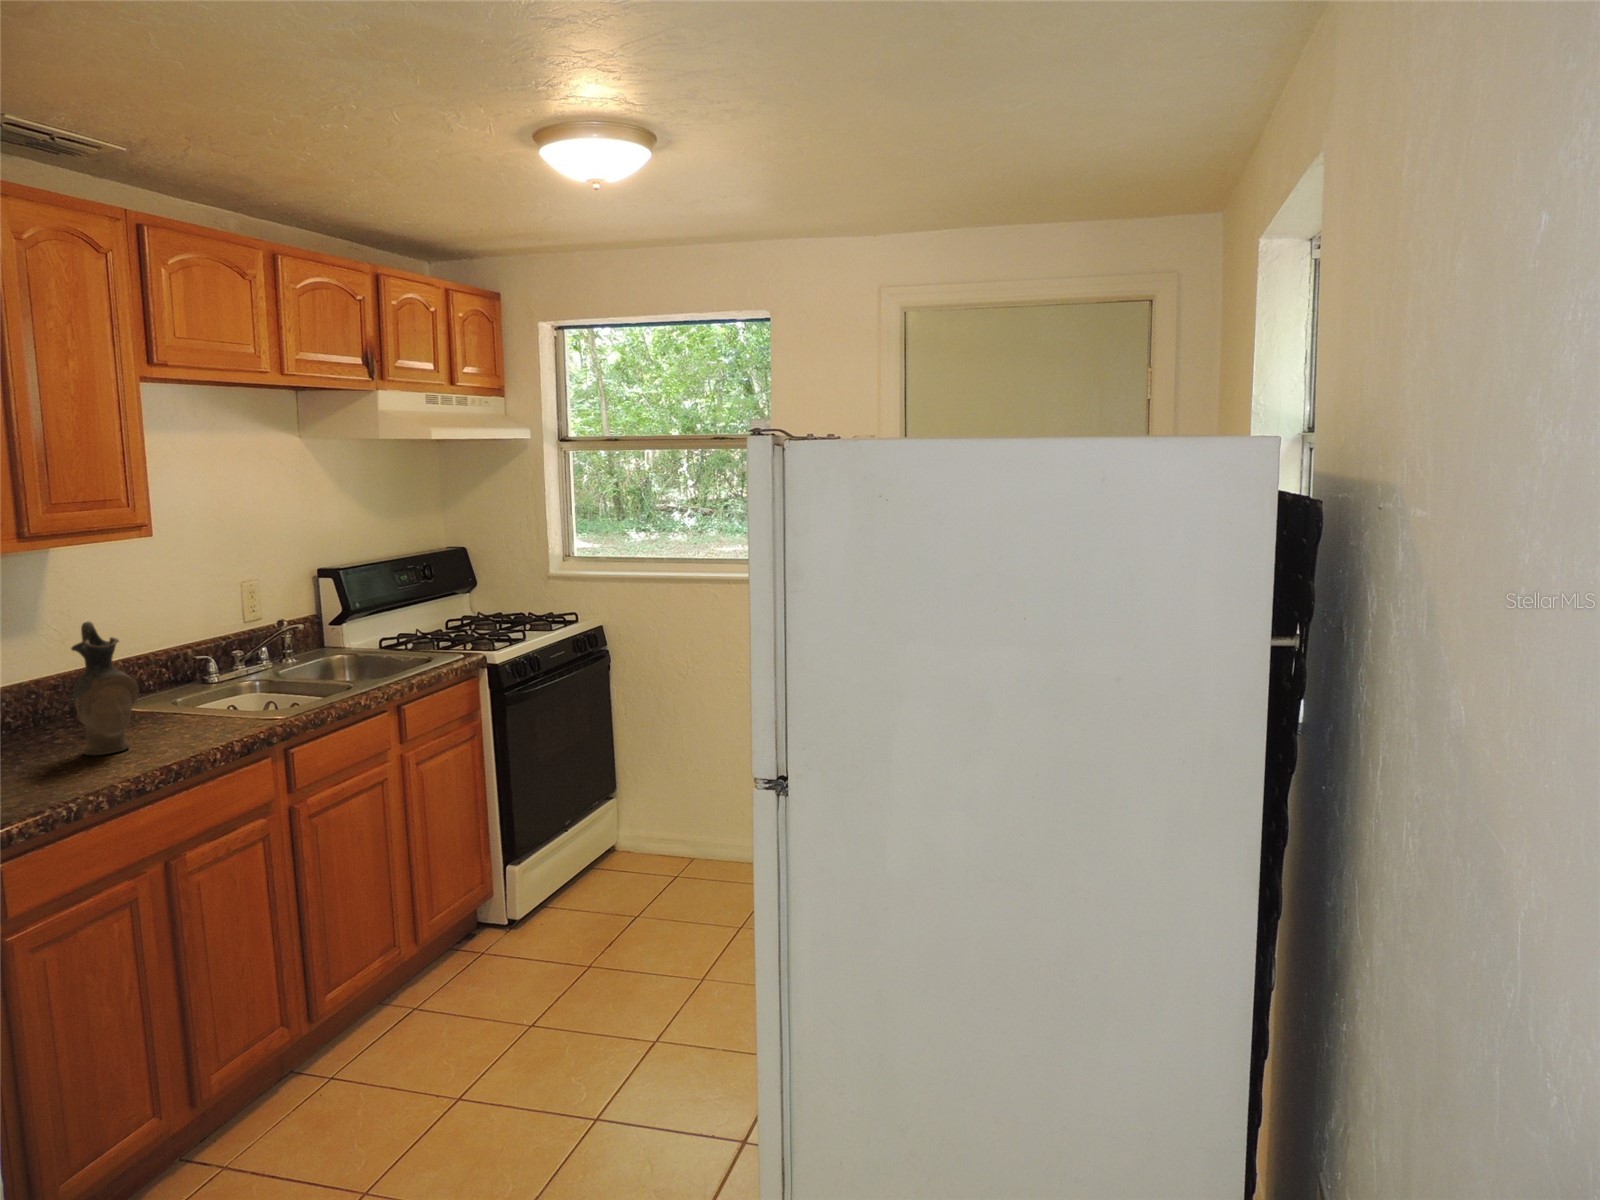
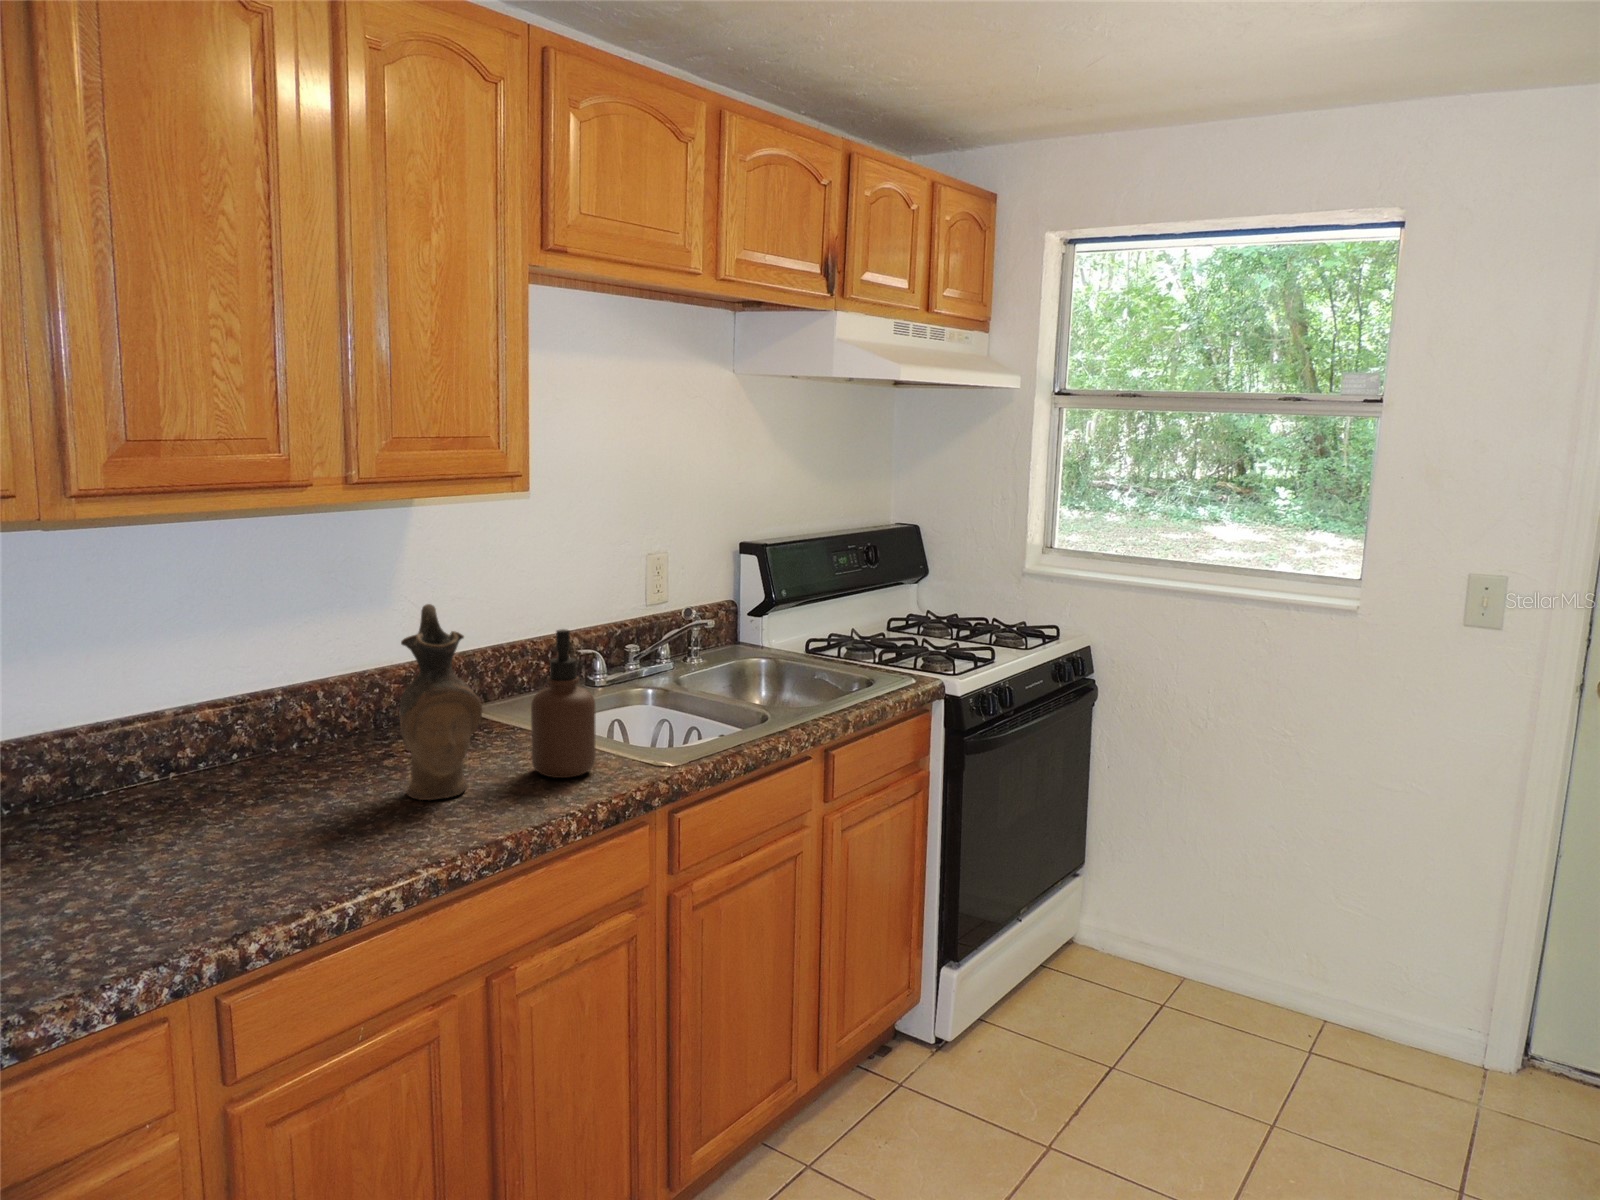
soap dispenser: none [172,632,225,734] -> present [531,629,596,778]

